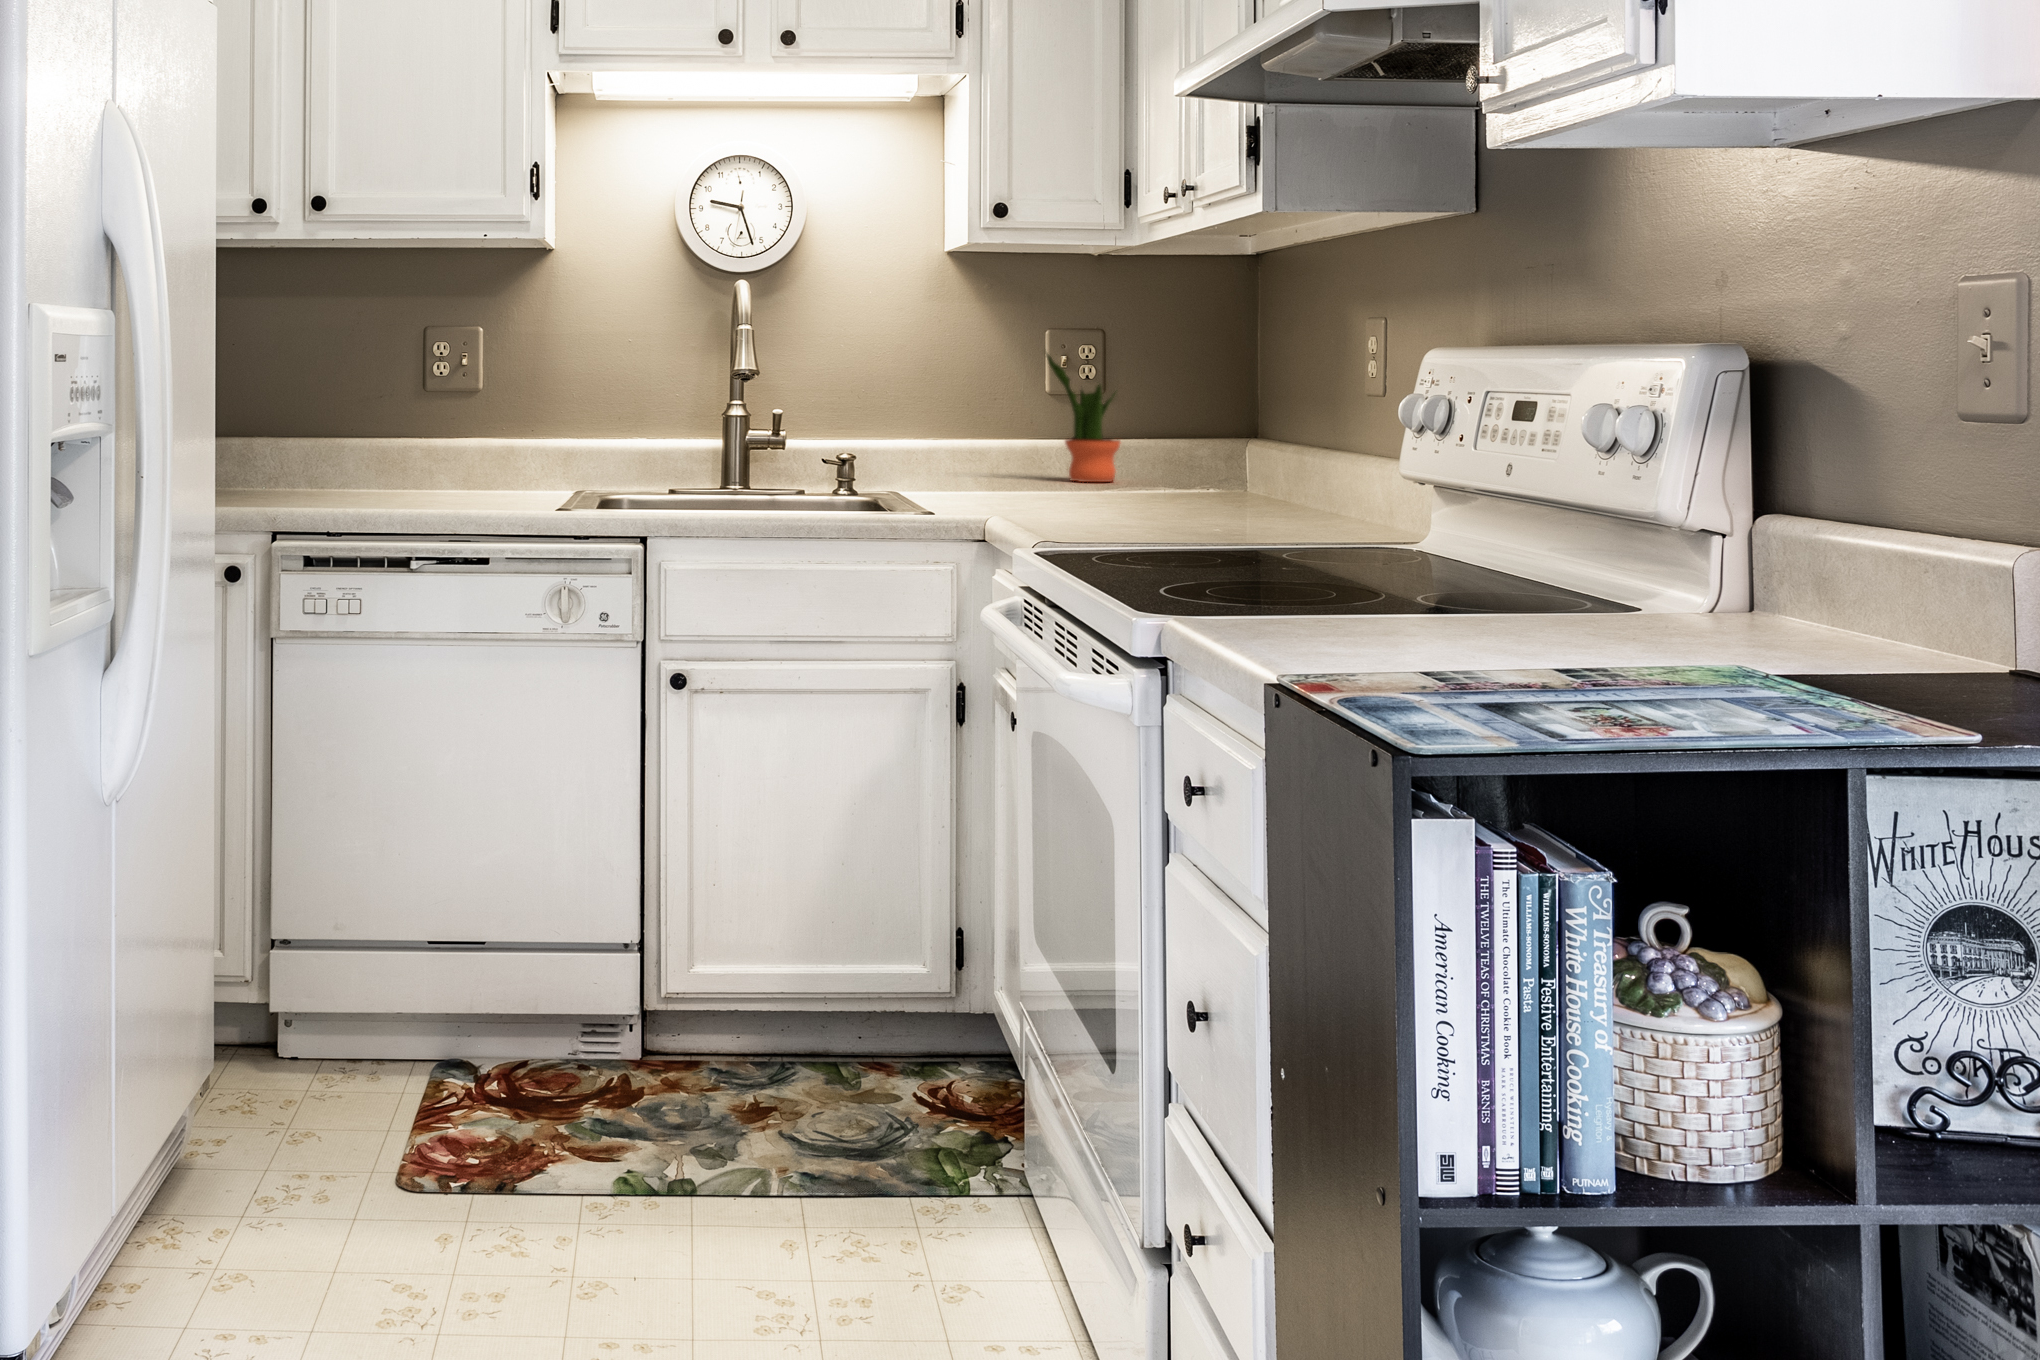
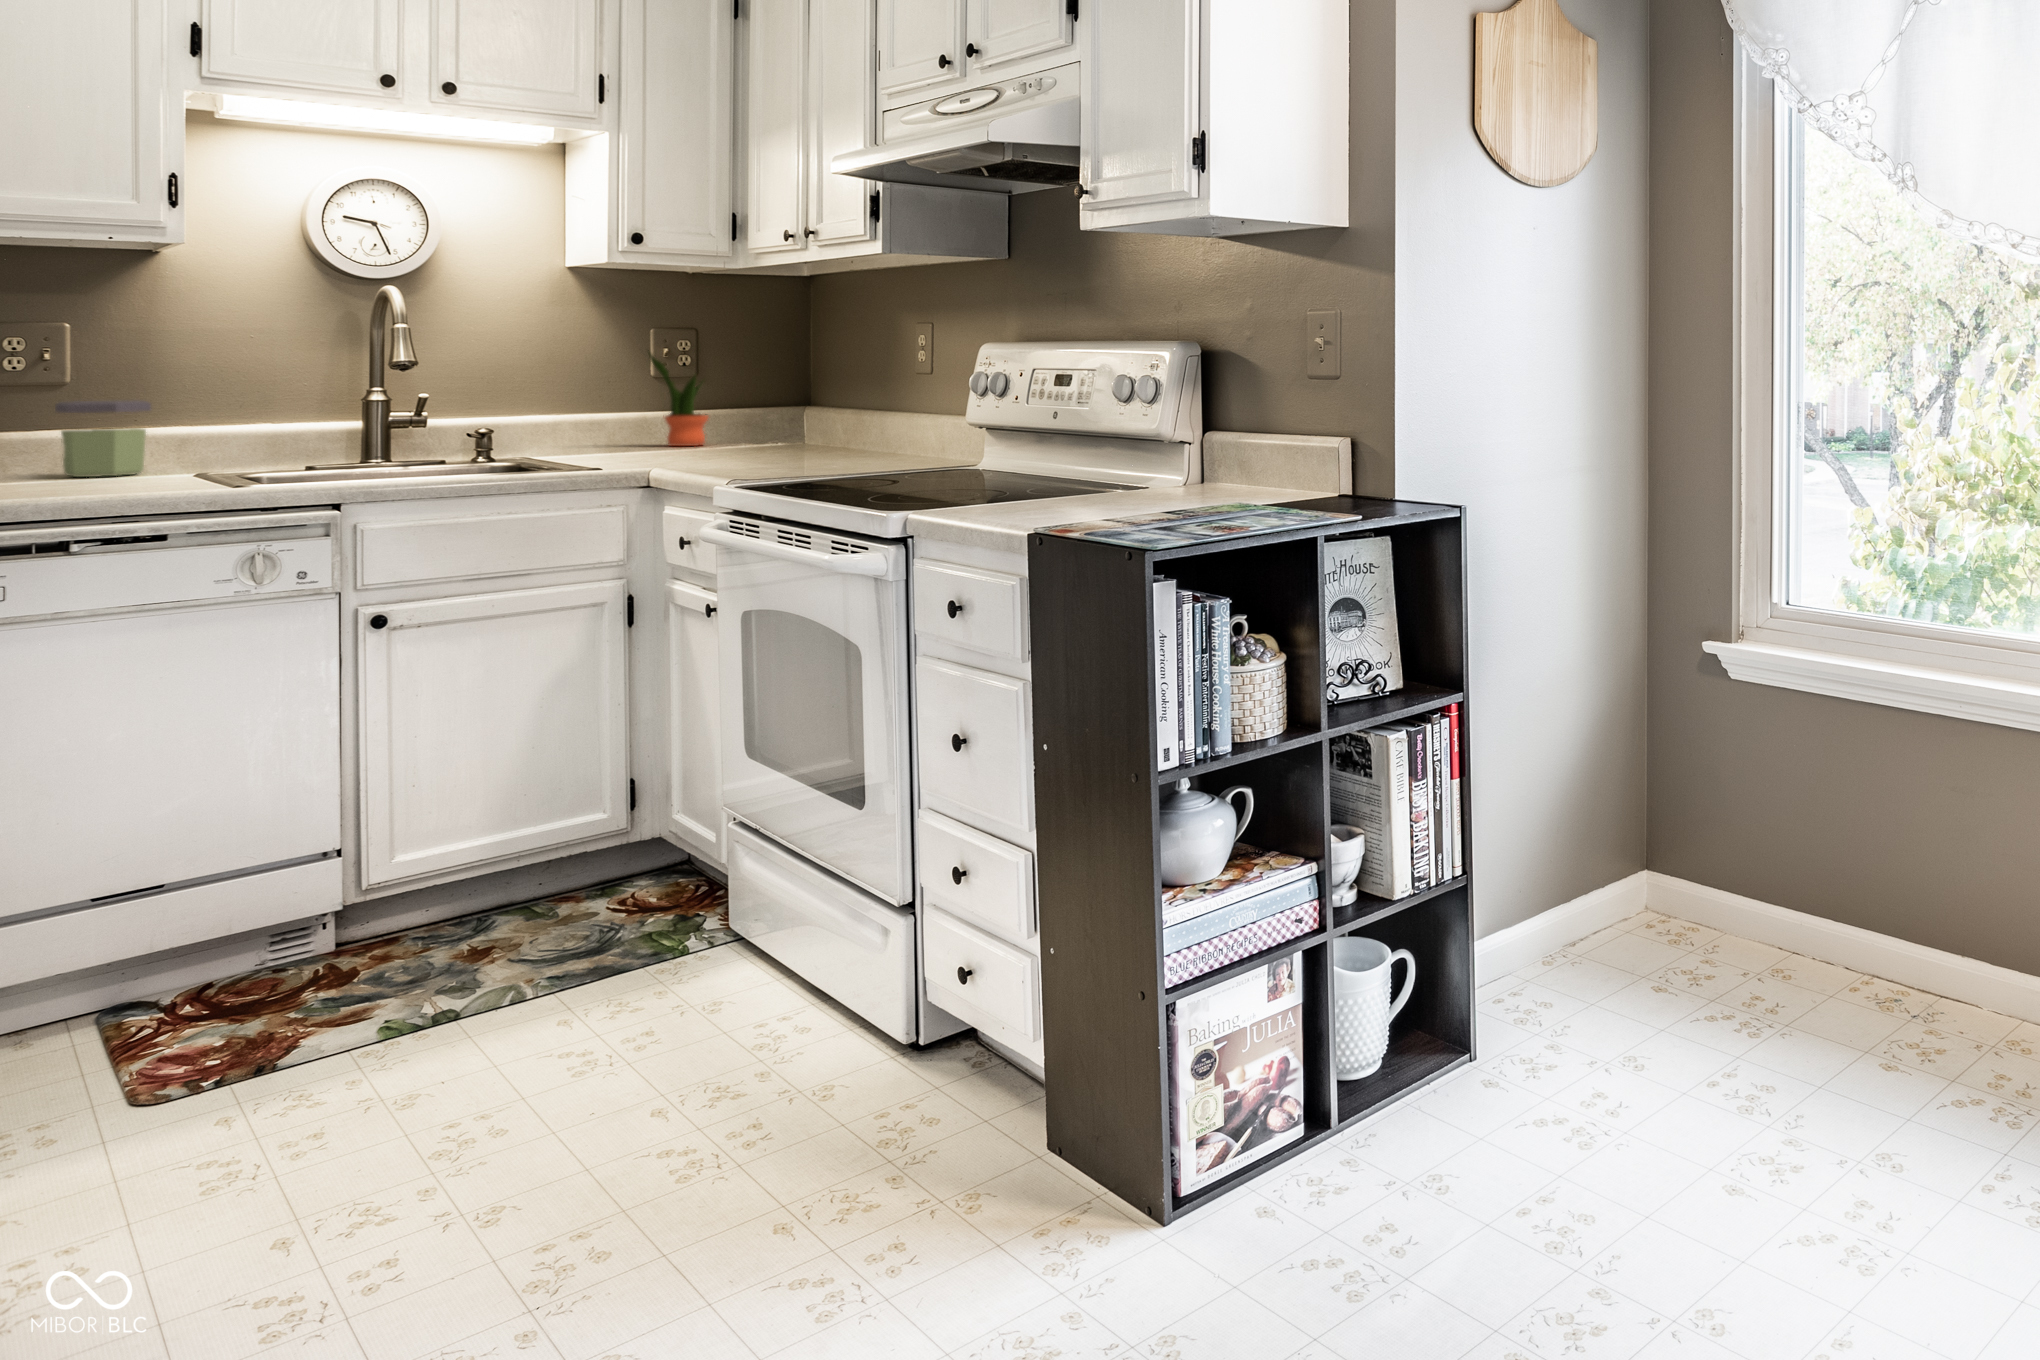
jar: none [462,401,535,483] -> present [55,400,151,477]

